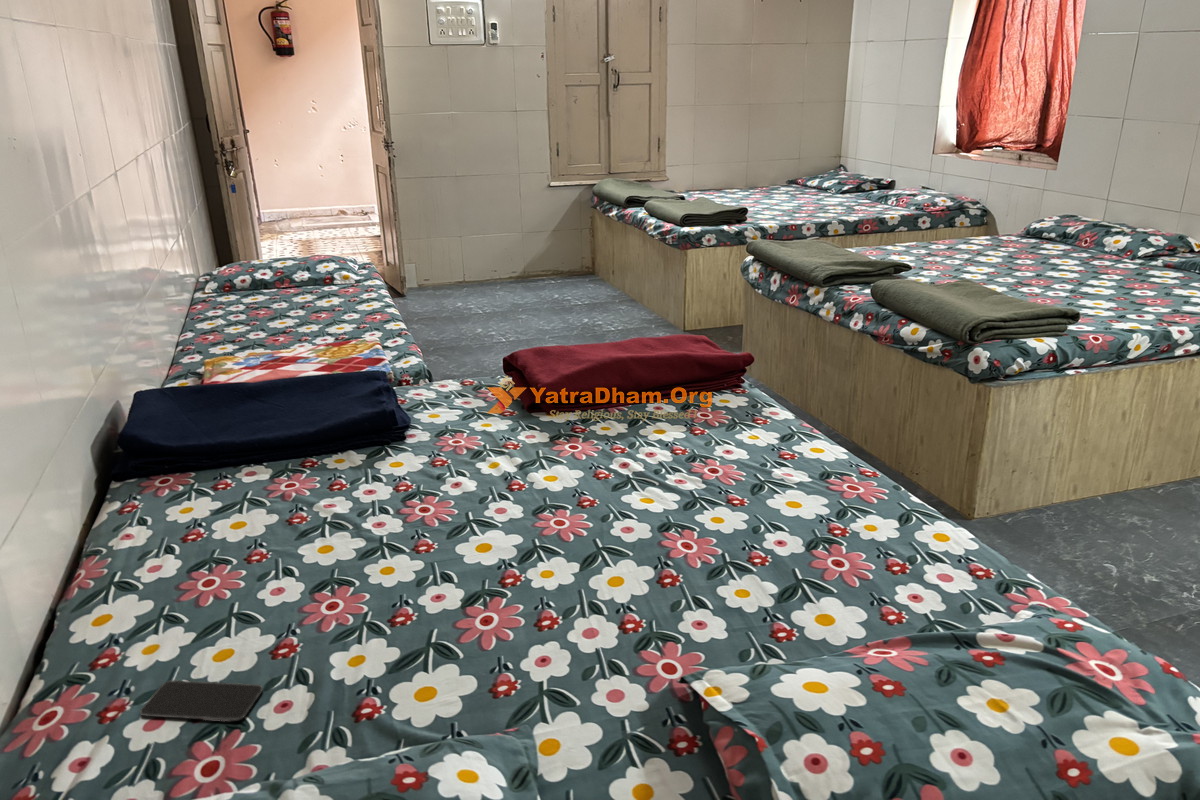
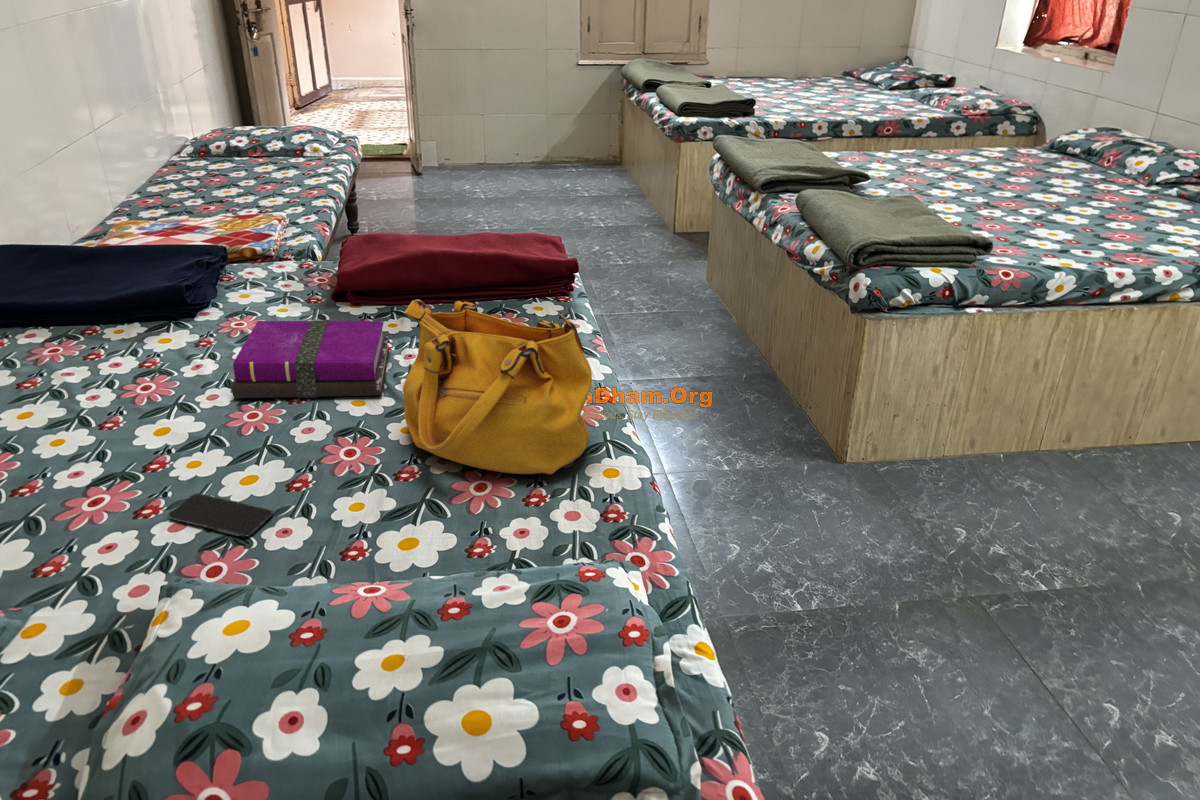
handbag: none [375,421,588,600] -> present [403,299,592,475]
notebook: none [179,458,348,567] -> present [232,320,389,398]

